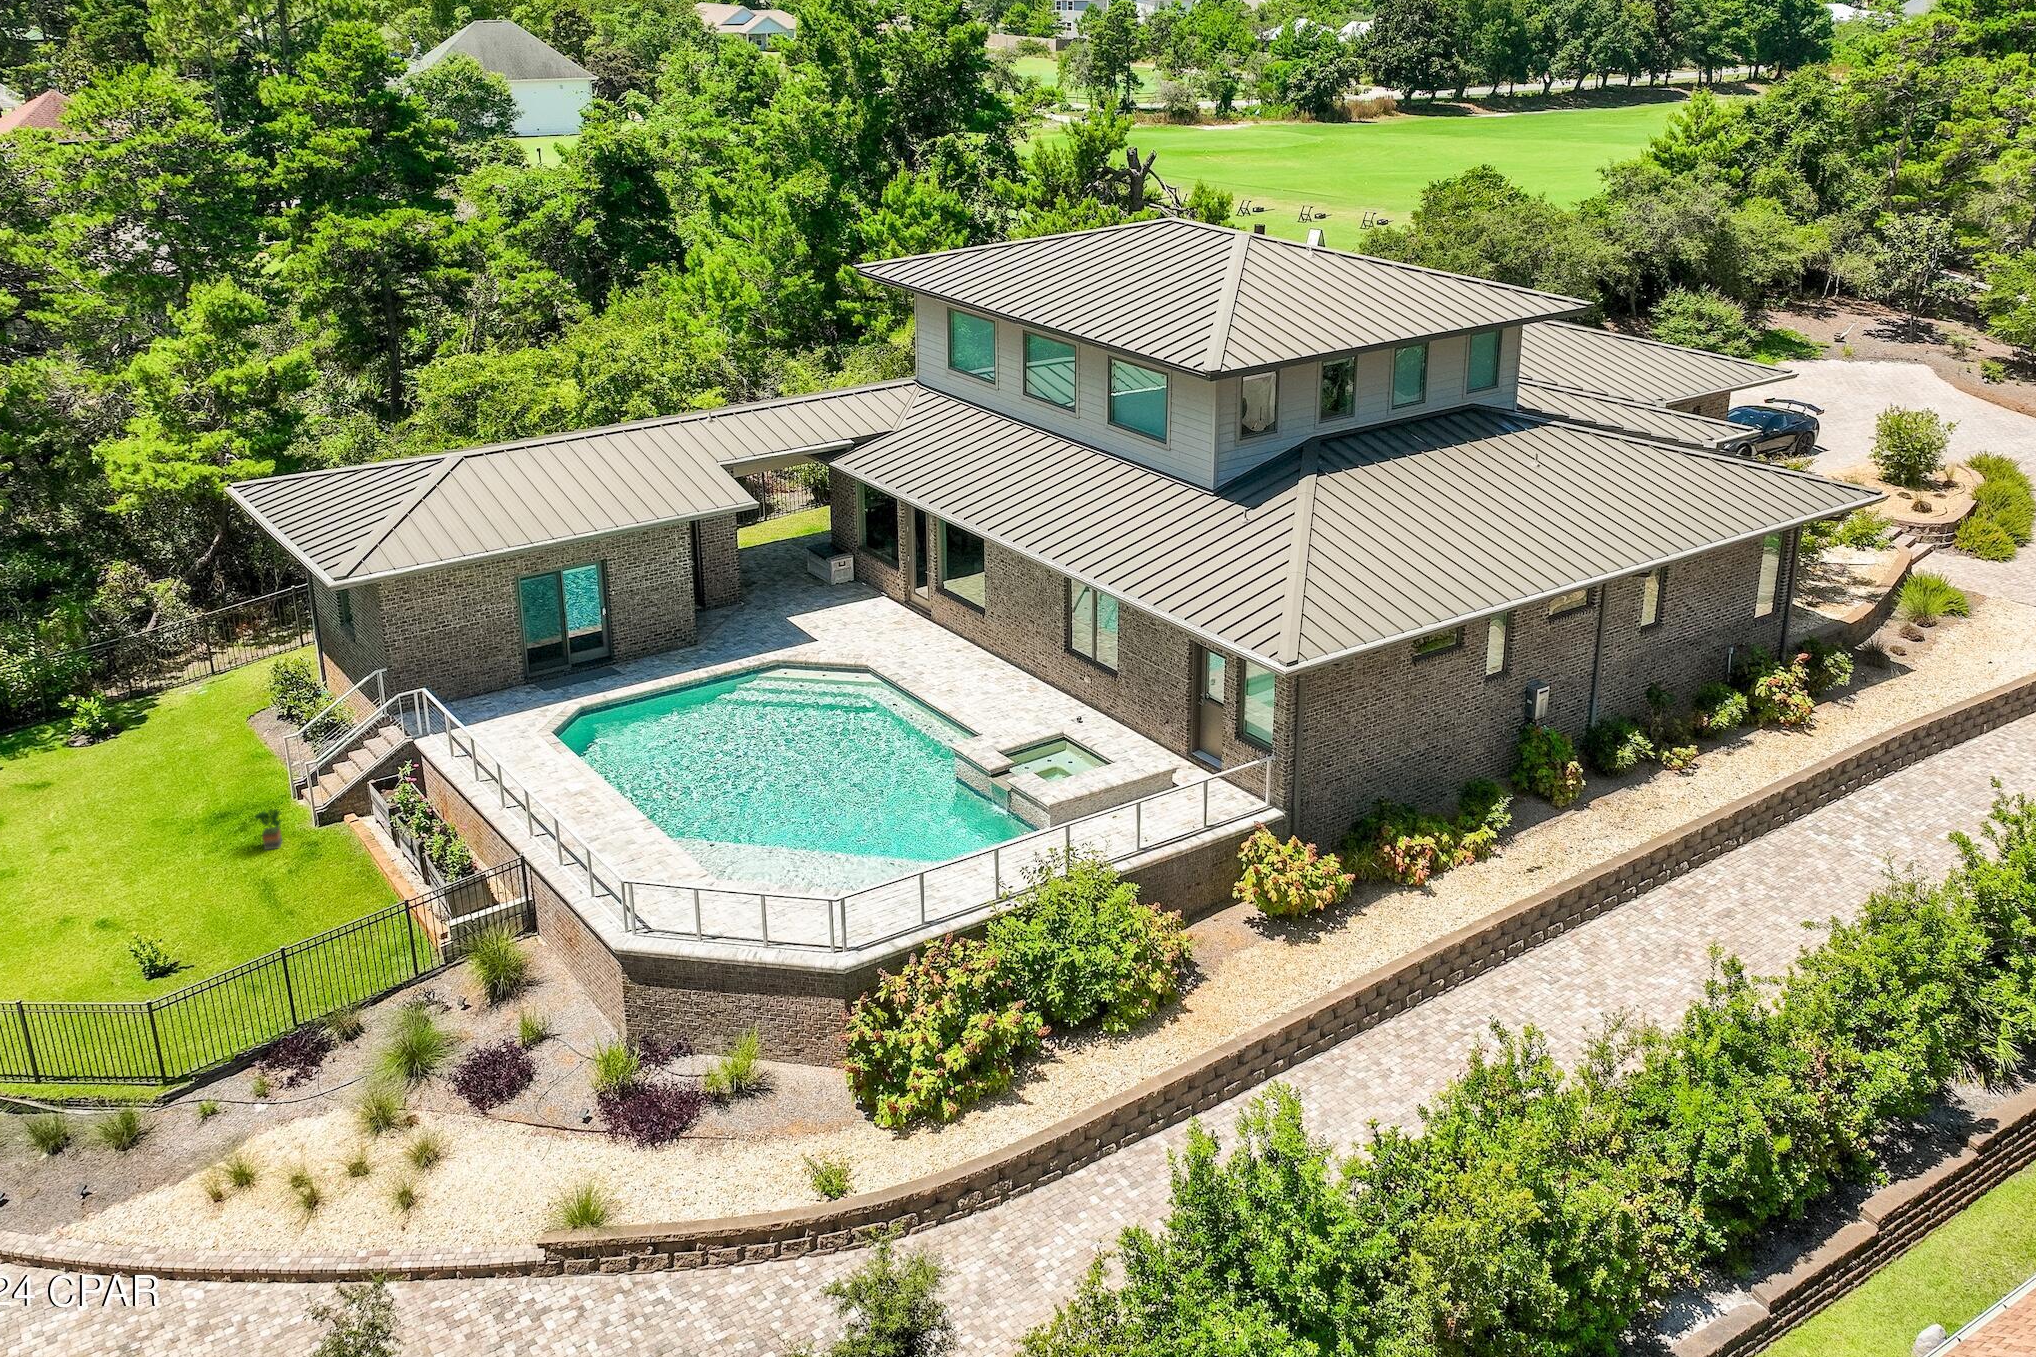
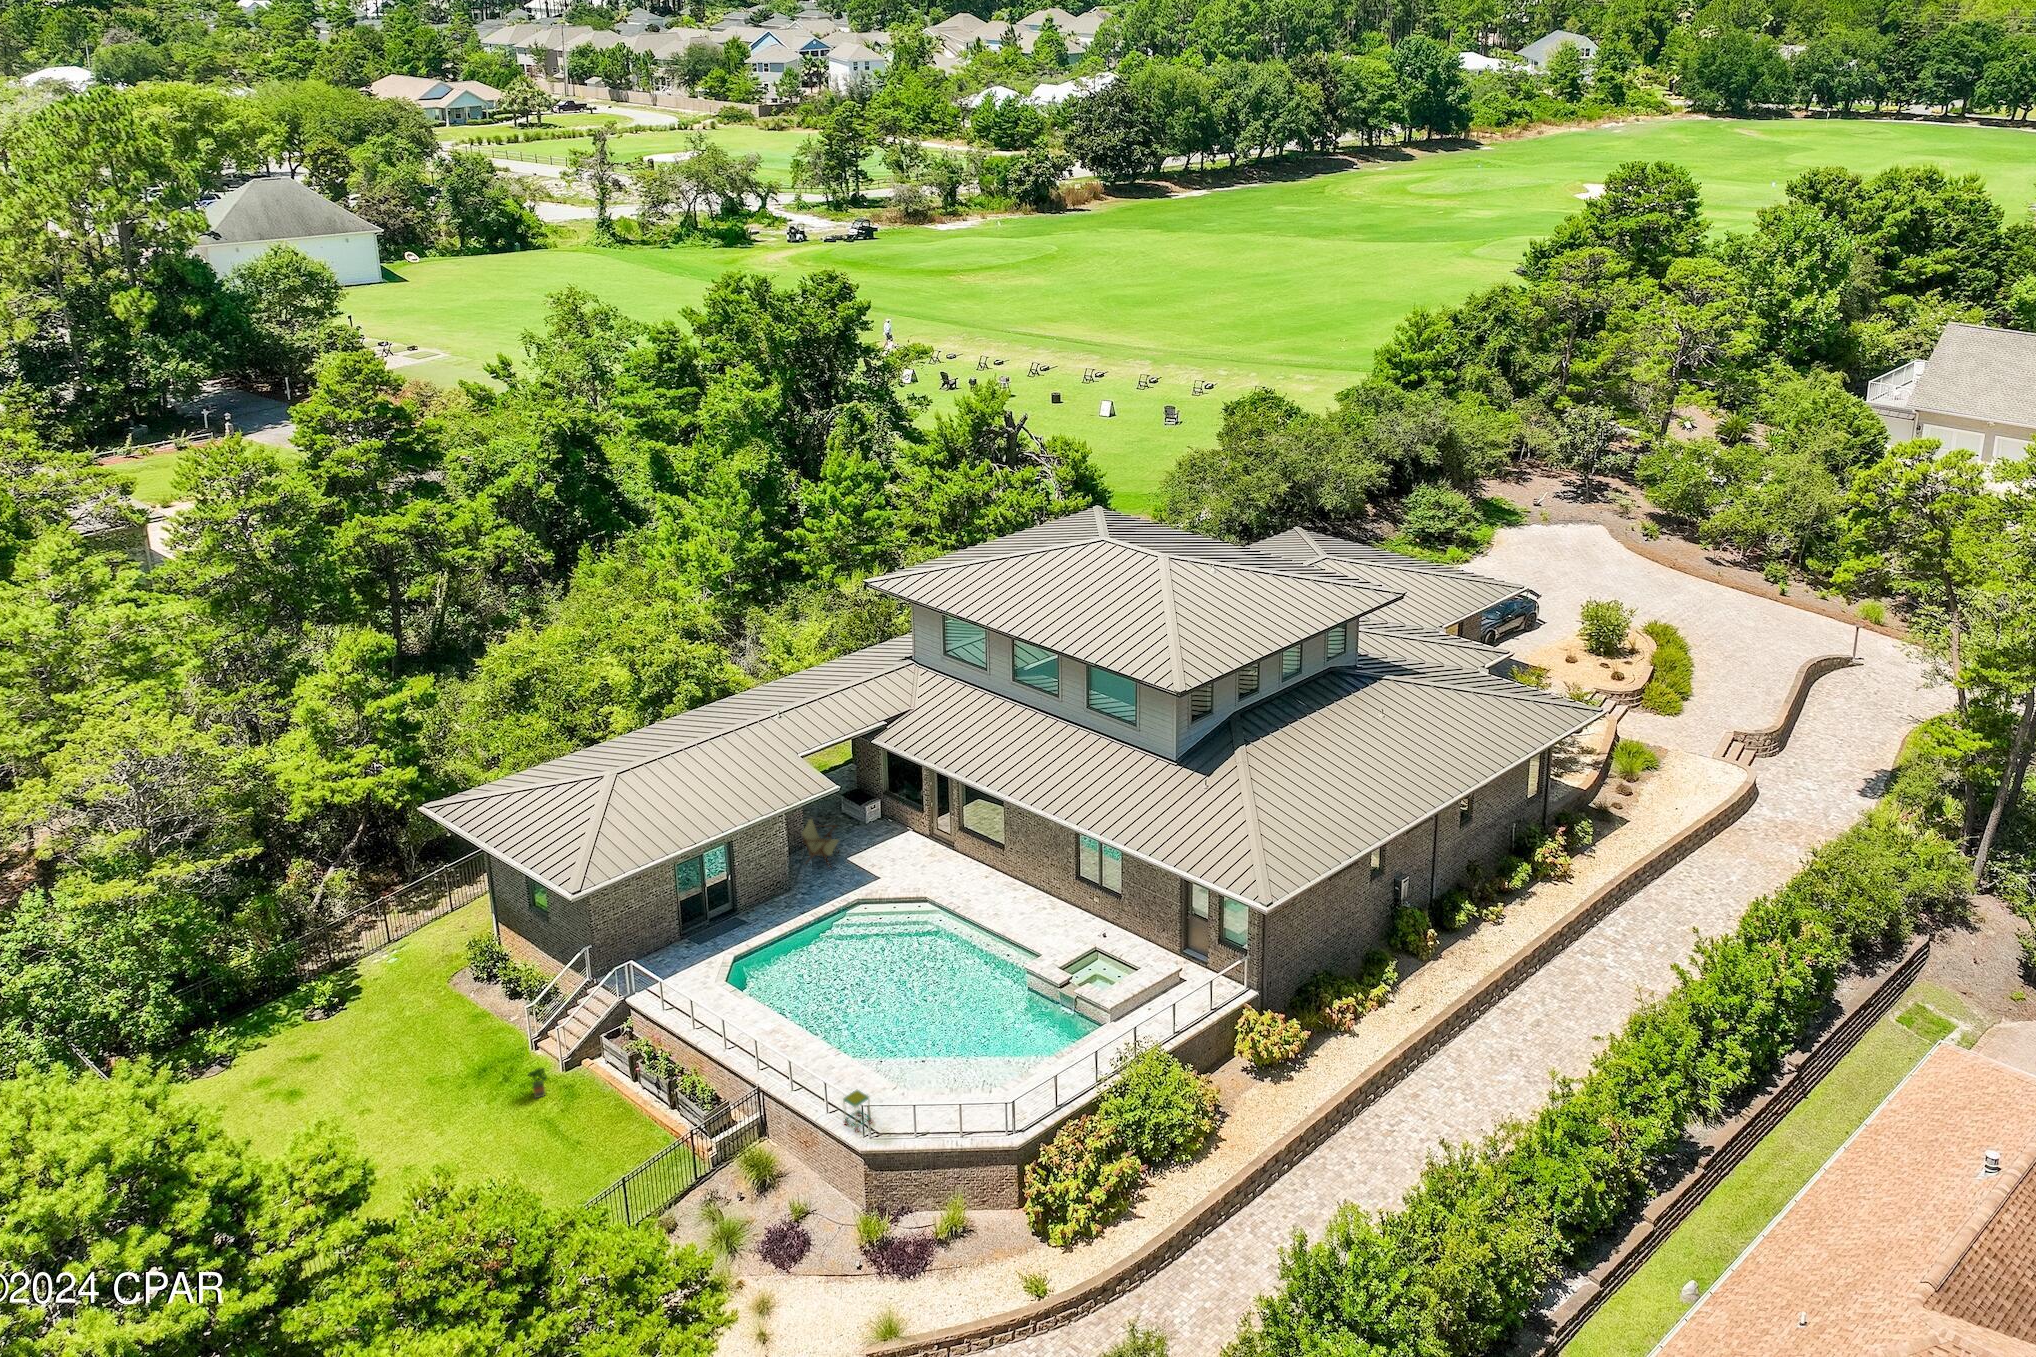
lounge chair: none [709,558,766,625] -> present [802,819,838,867]
side table: none [626,870,669,930] -> present [843,1089,872,1131]

